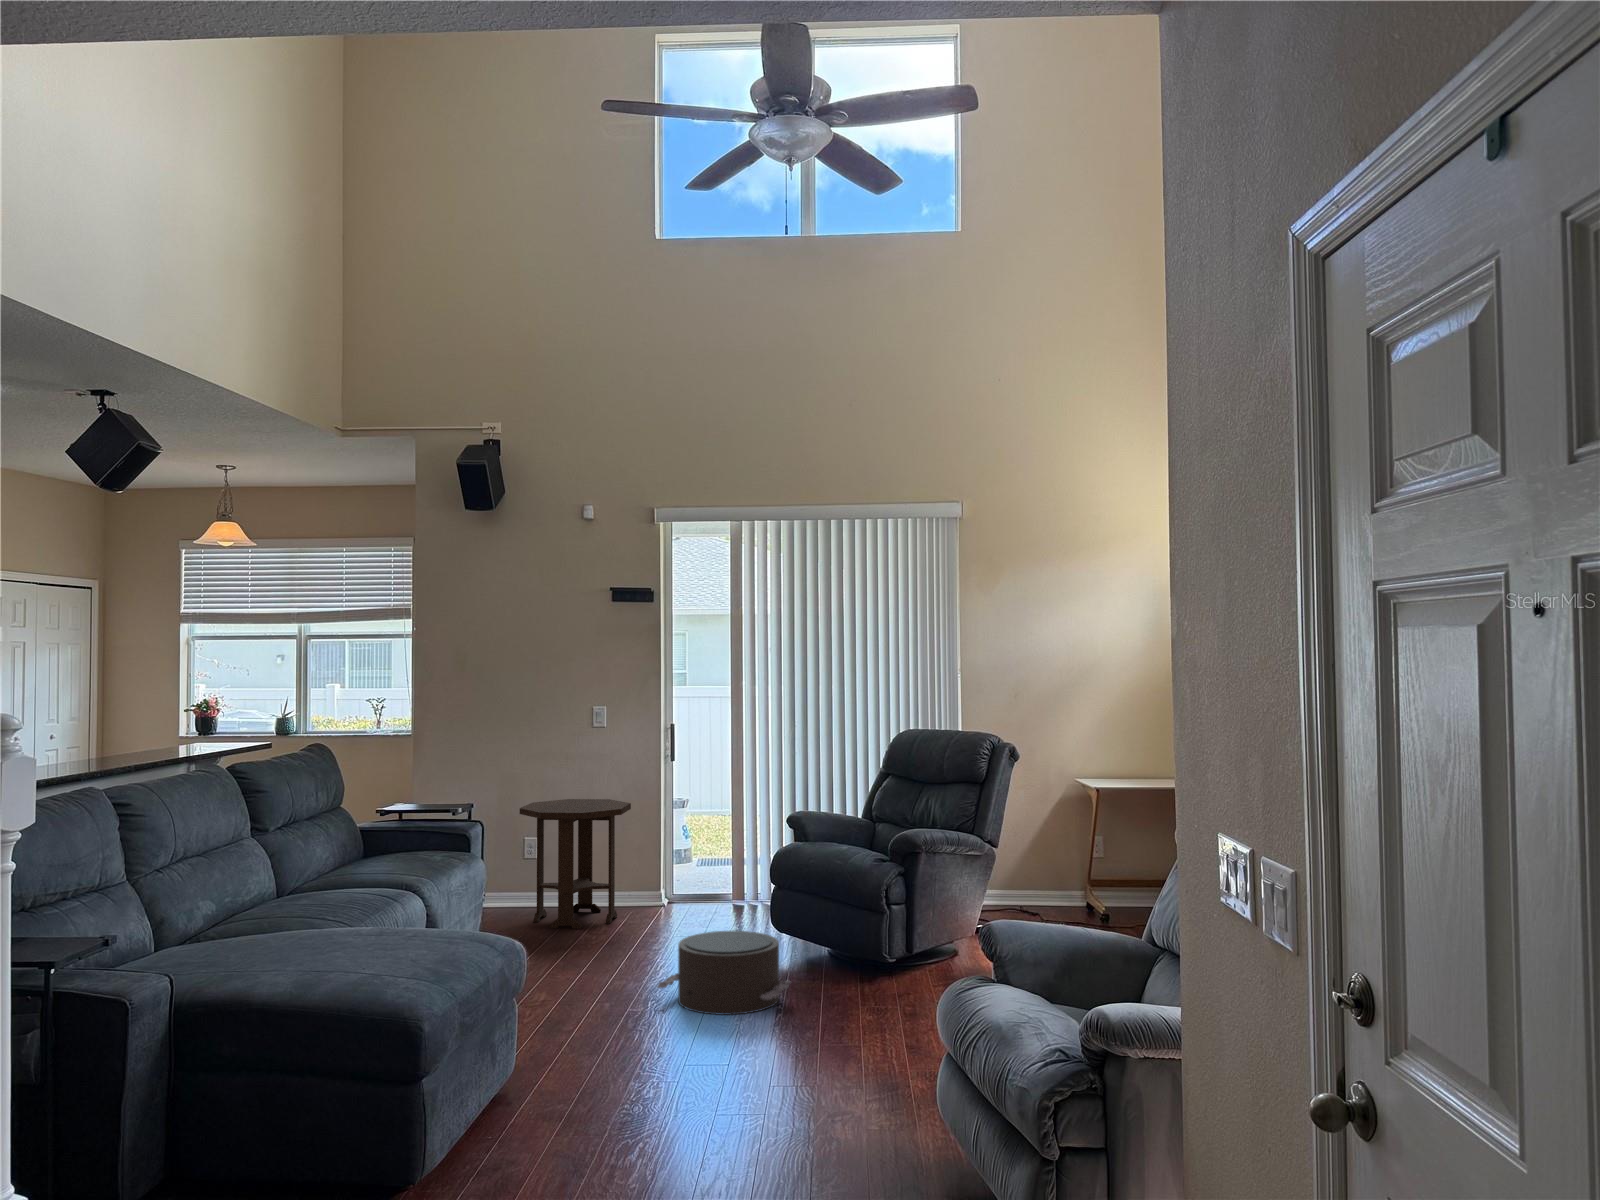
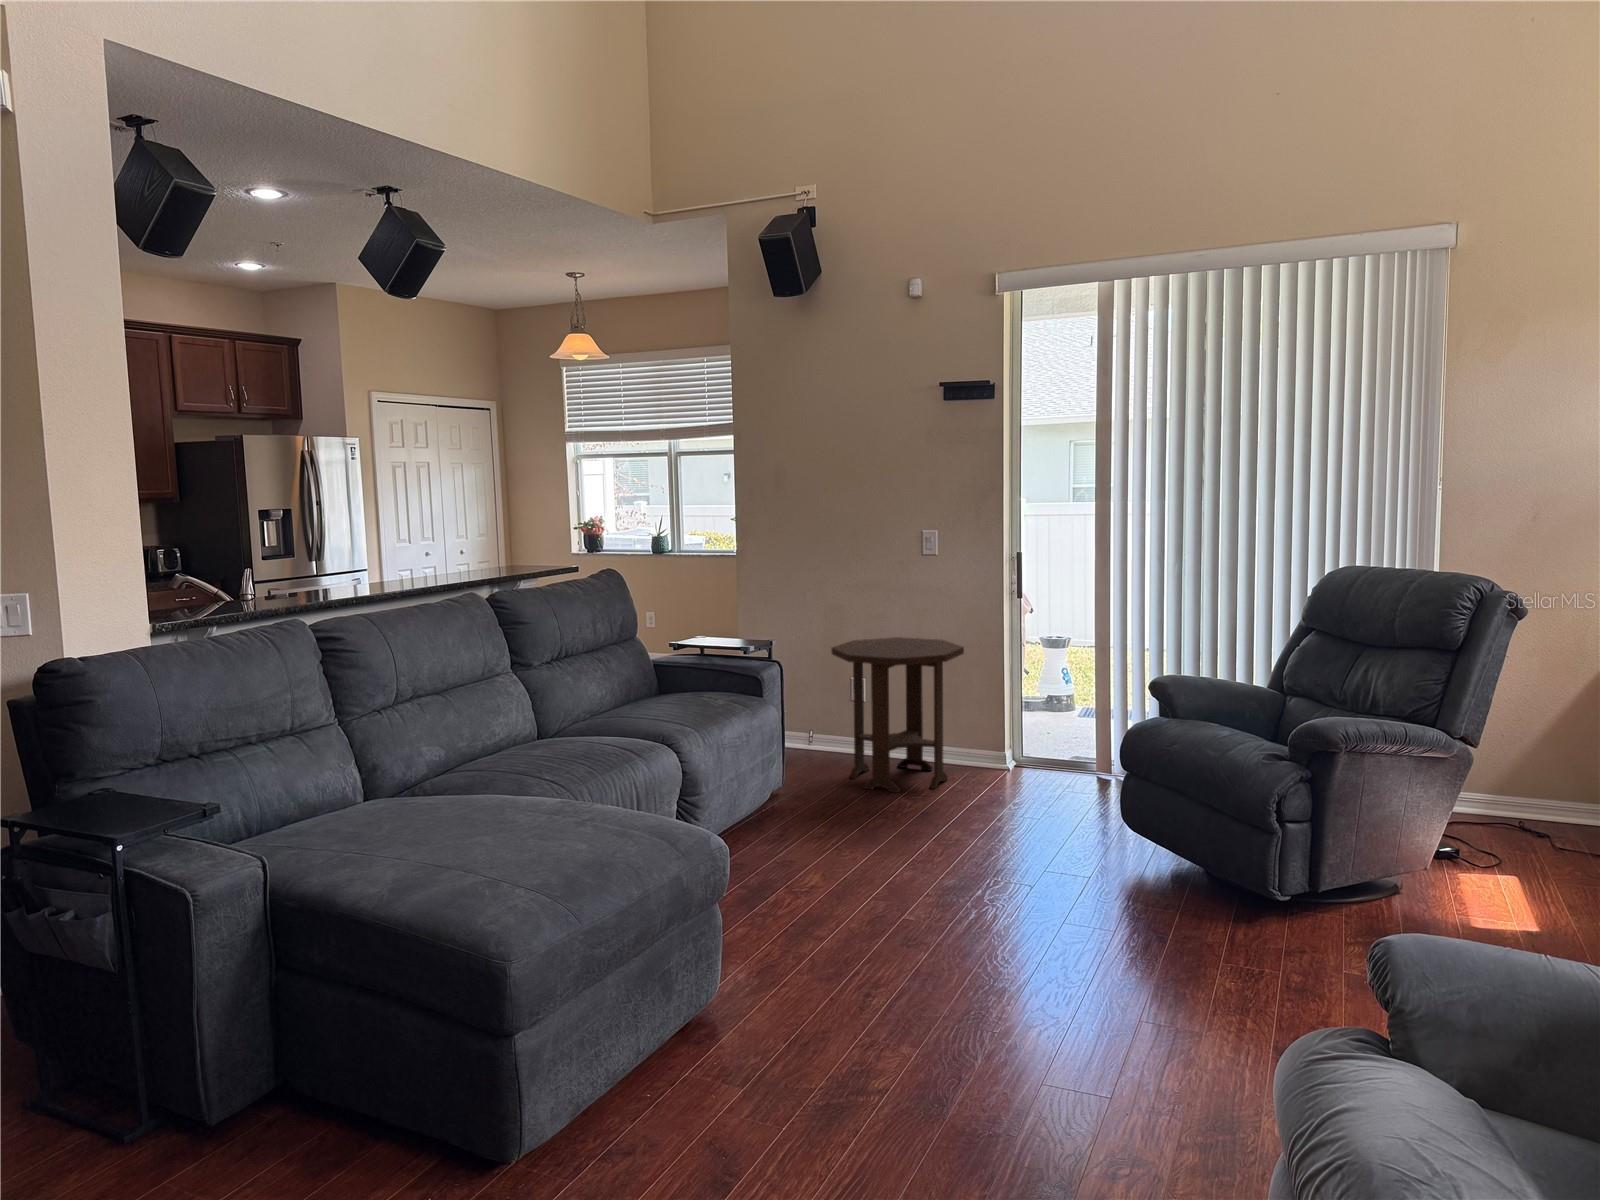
pouf: present [657,931,791,1015] -> none [930,837,1121,965]

